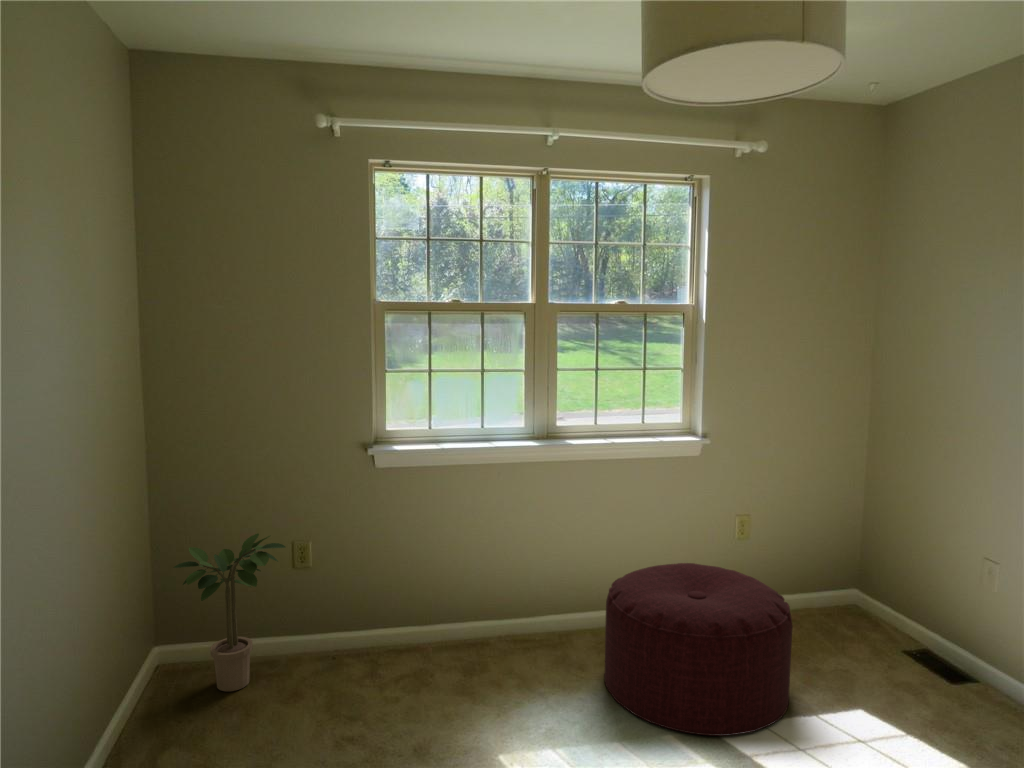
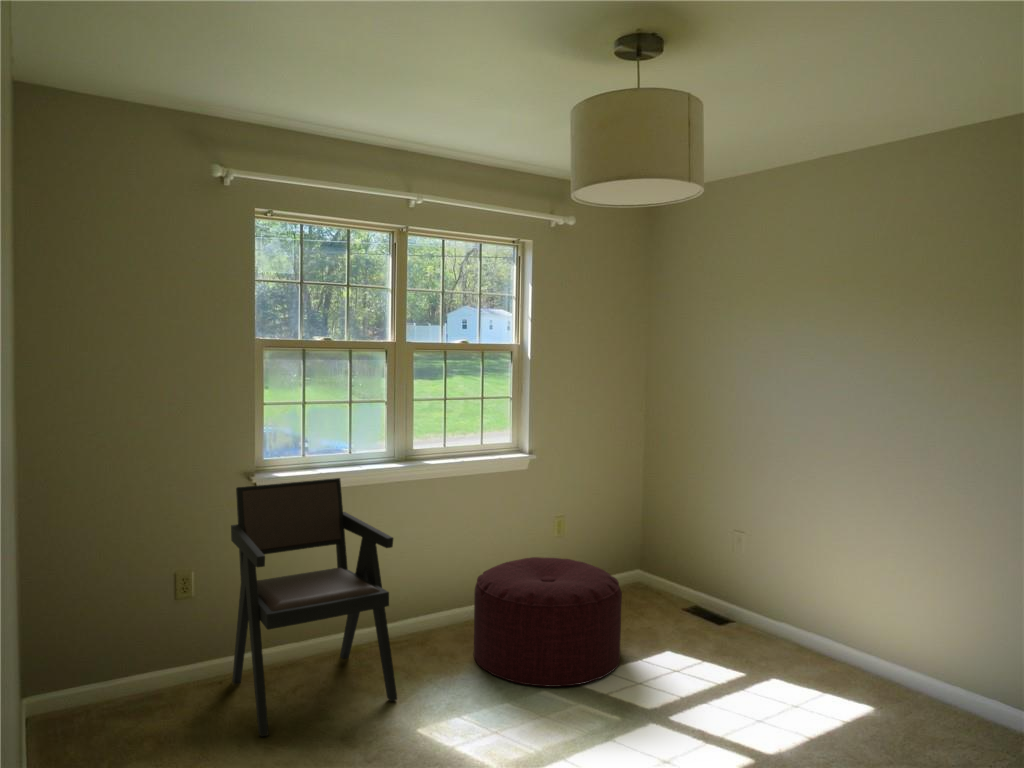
armchair: none [334,455,495,730] -> present [231,478,397,737]
potted plant: present [174,534,285,691] -> none [64,565,182,729]

